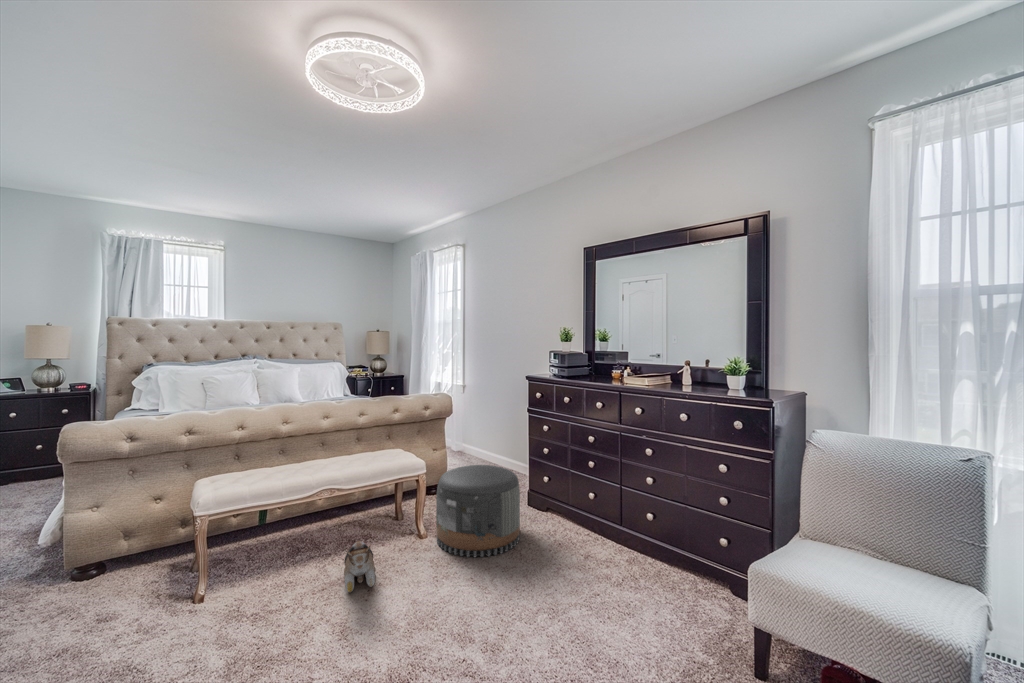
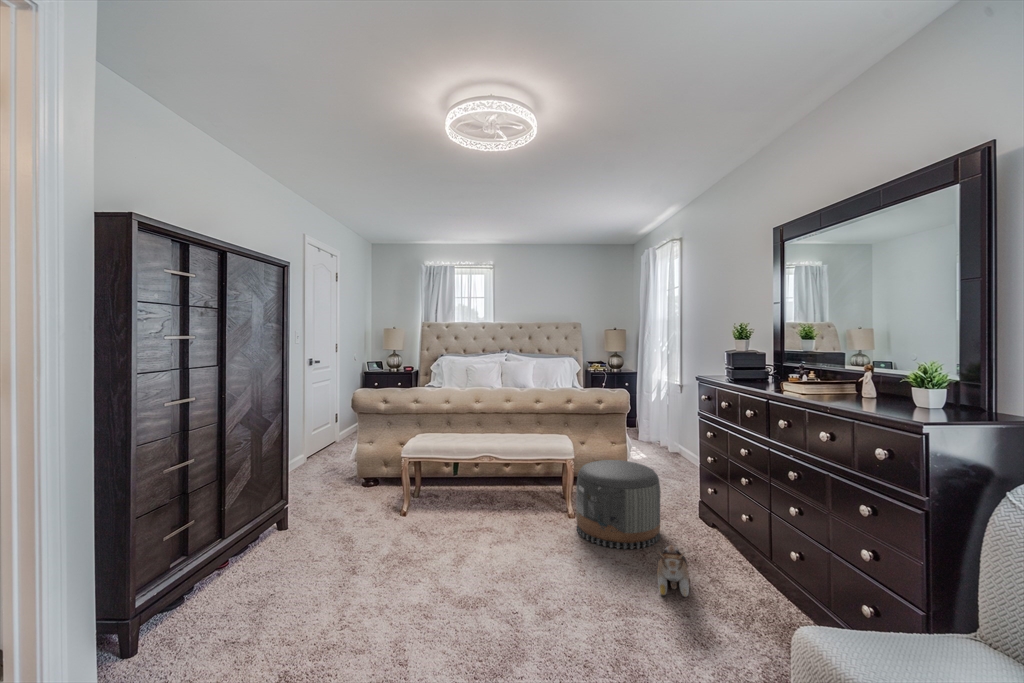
plush toy: present [344,541,375,593] -> present [657,545,690,597]

